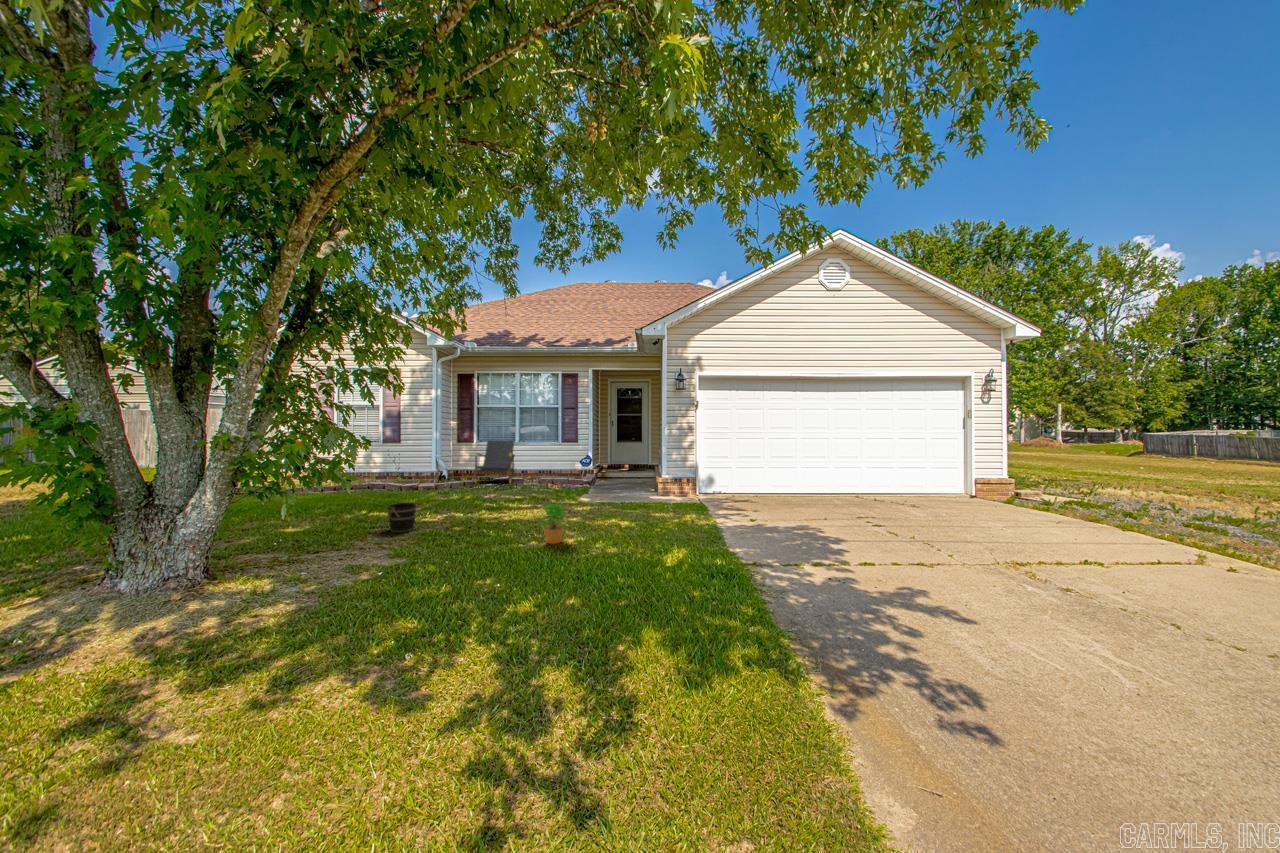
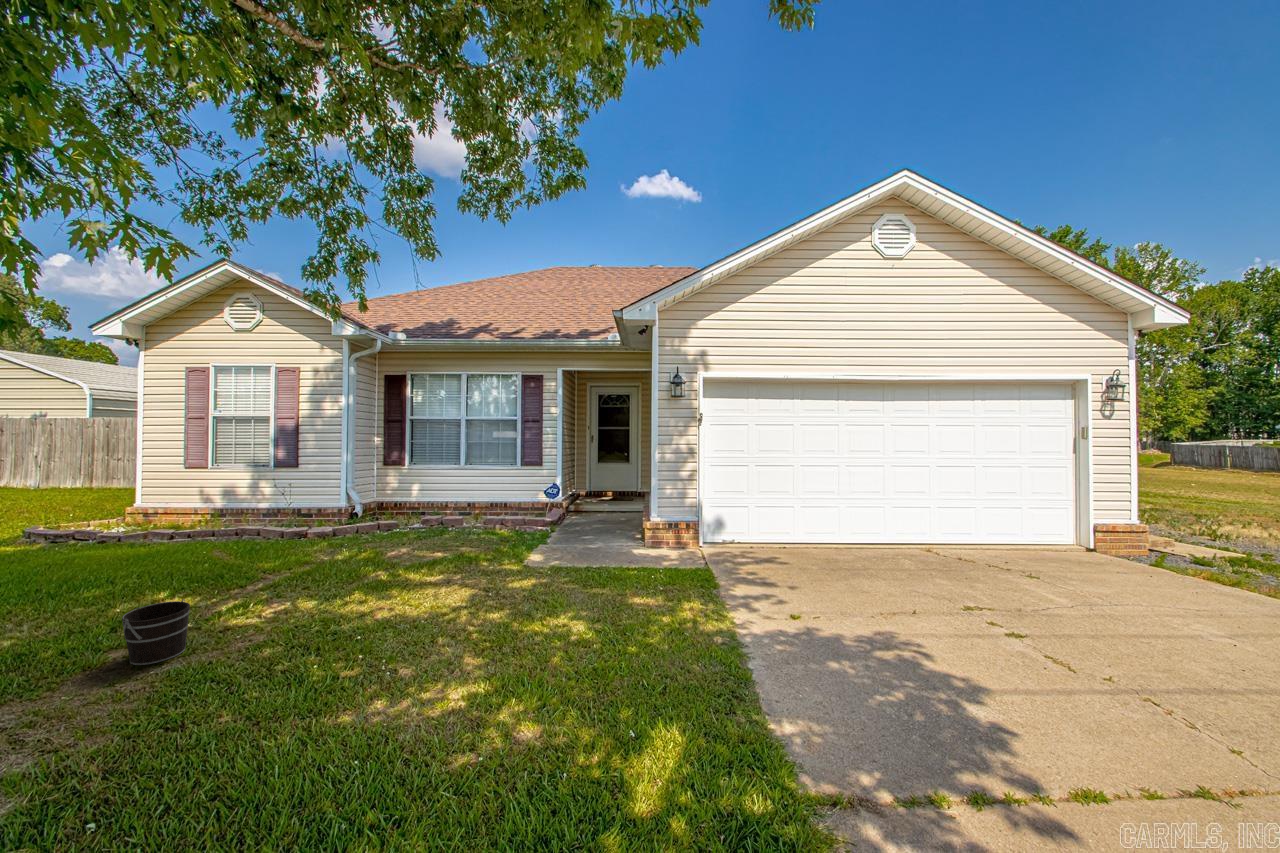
lounge chair: present [475,440,515,483] -> none [396,463,456,524]
potted plant: present [541,504,565,544] -> none [378,627,443,715]

